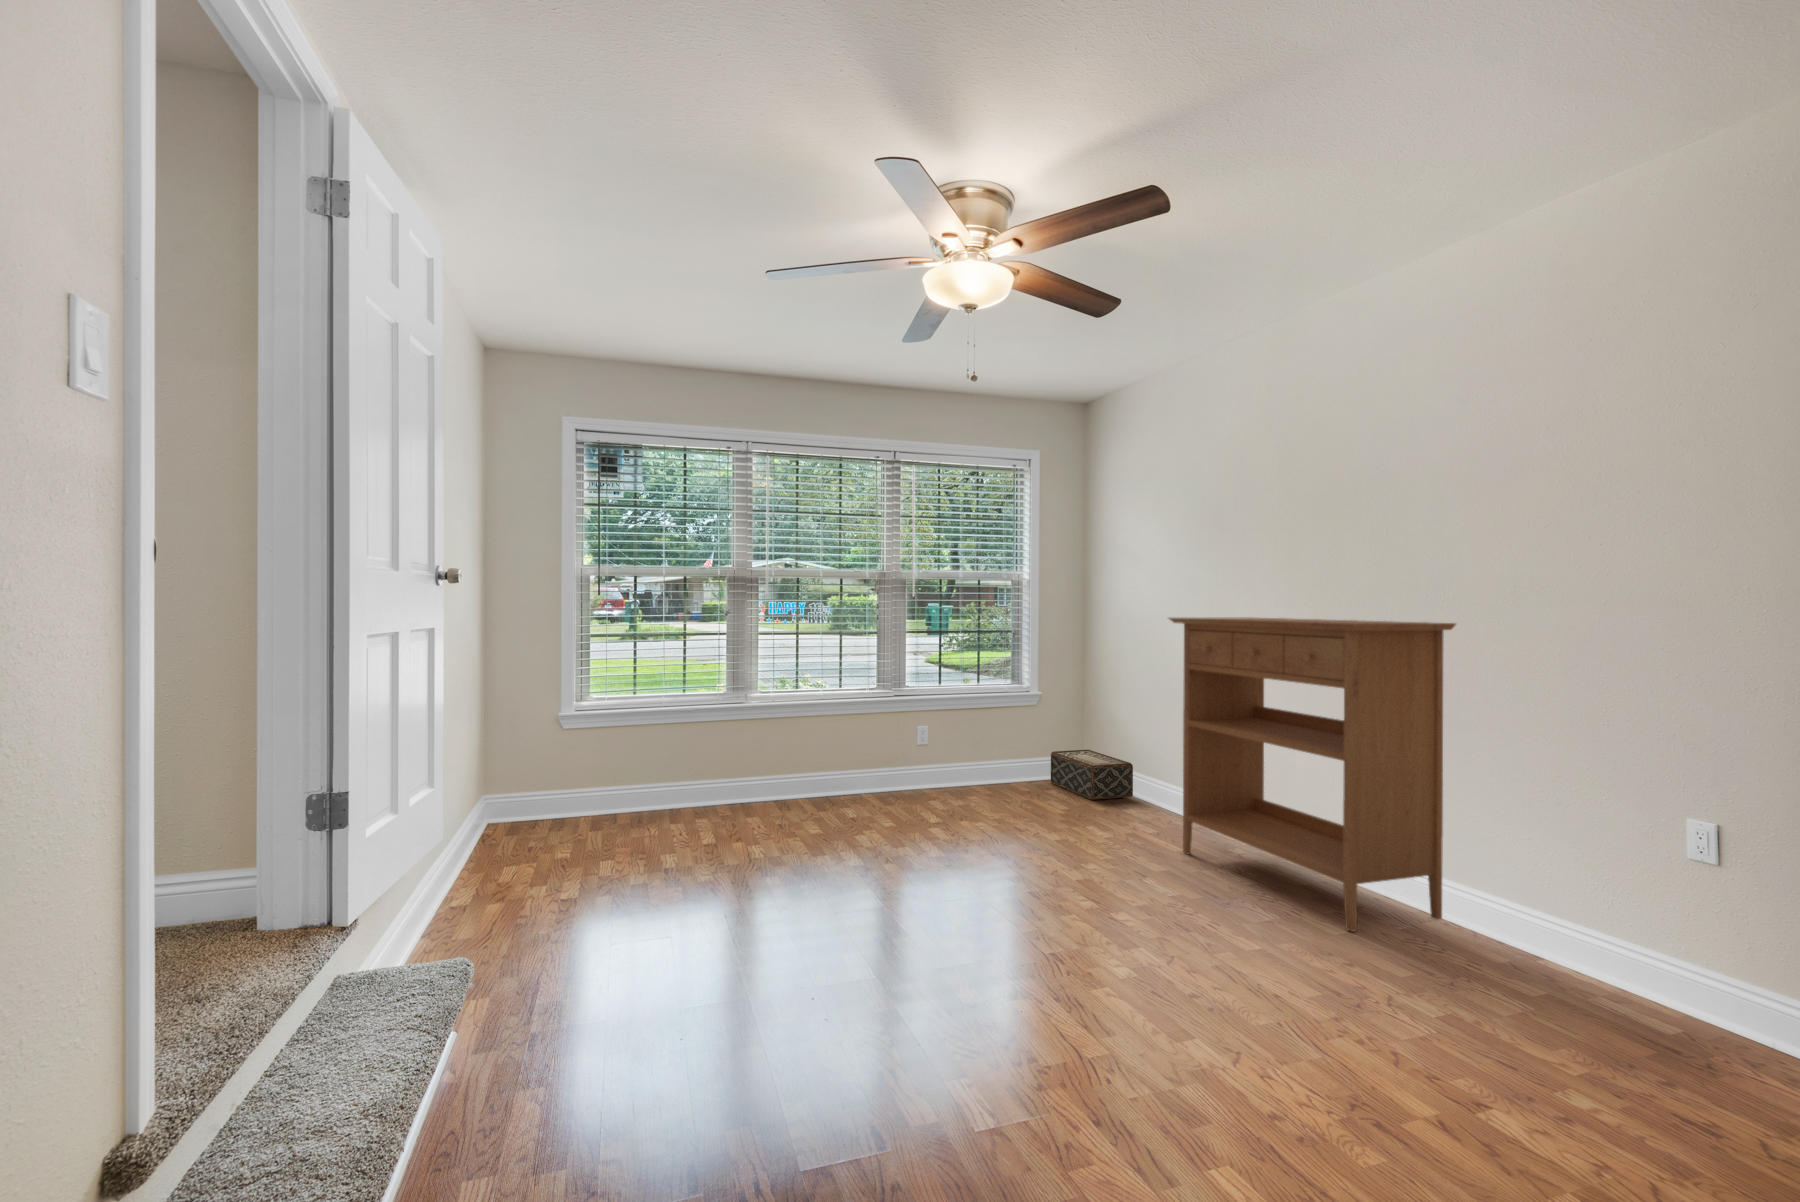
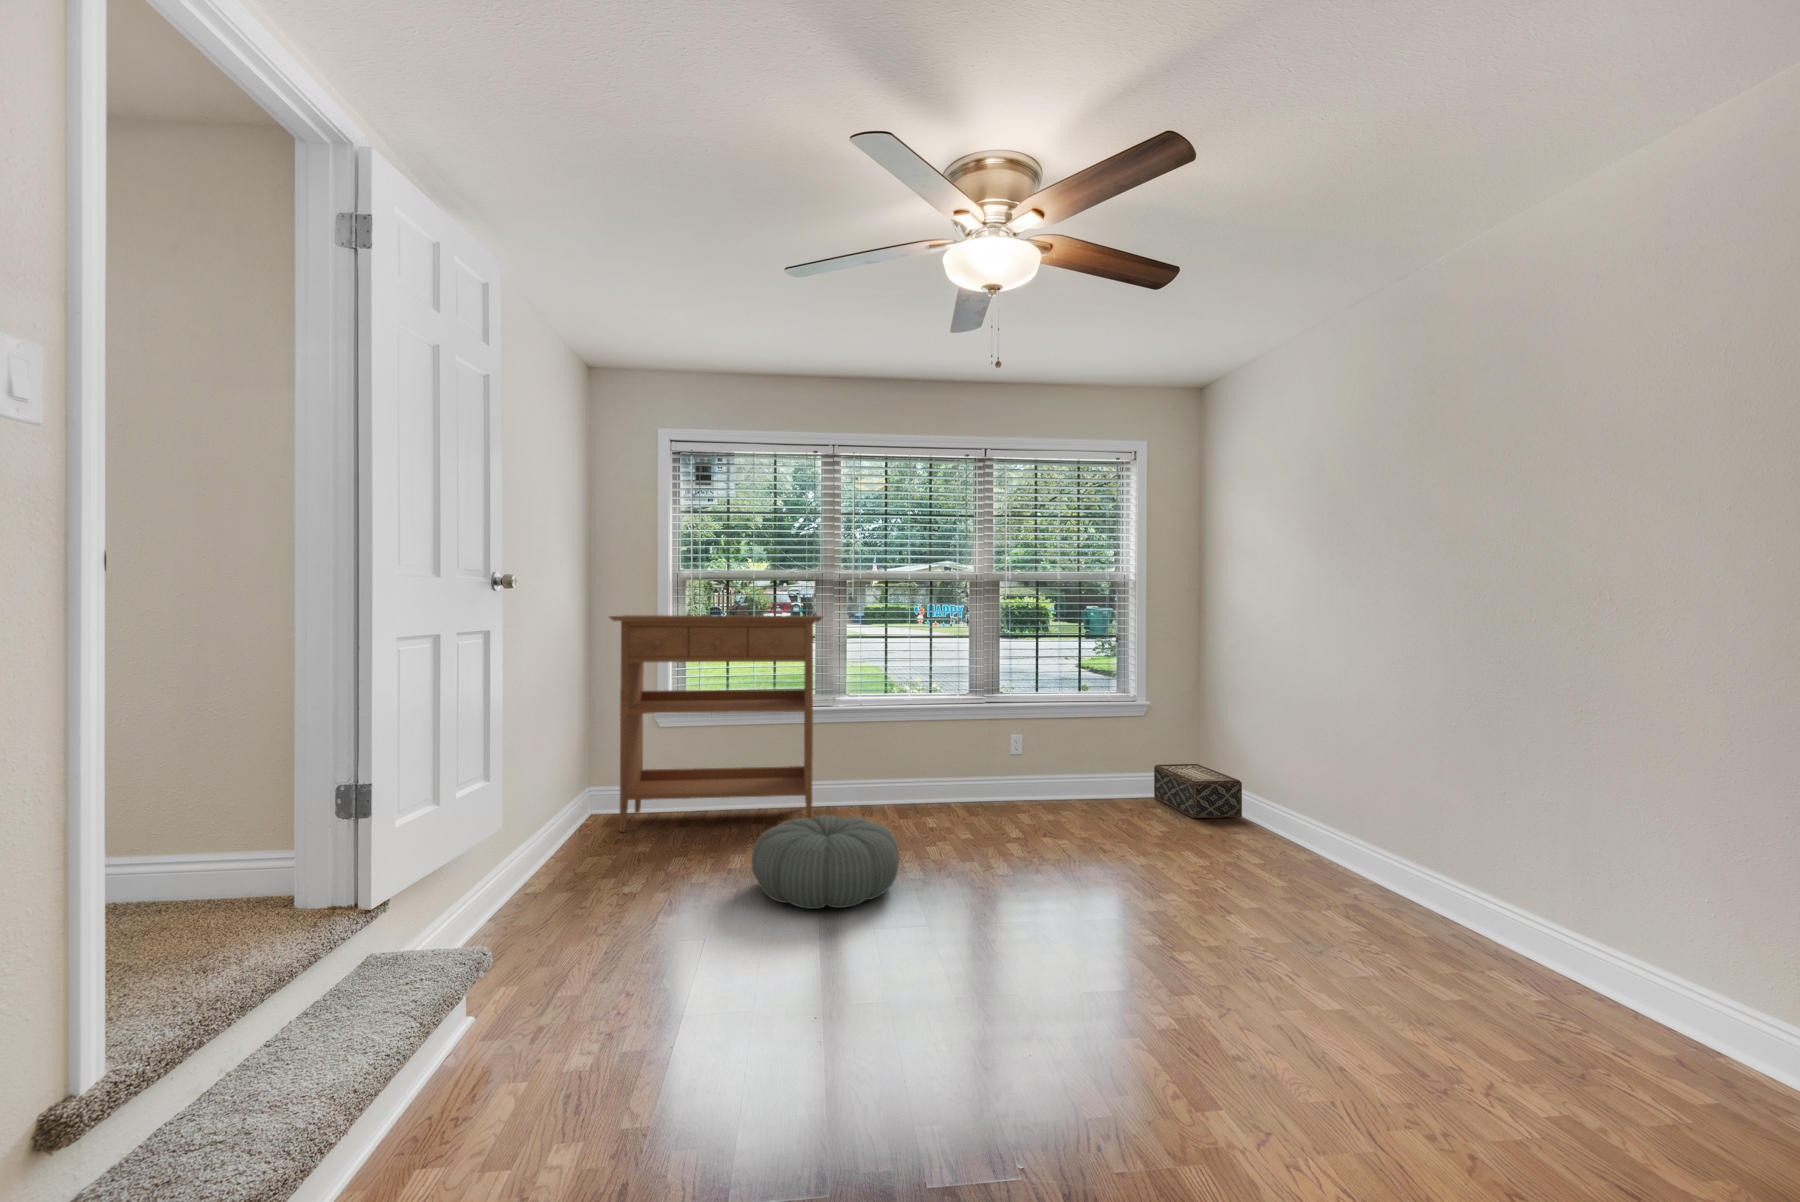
console table: present [1169,617,1456,931] -> present [609,615,822,832]
pouf: none [695,811,843,903] -> present [751,815,899,909]

